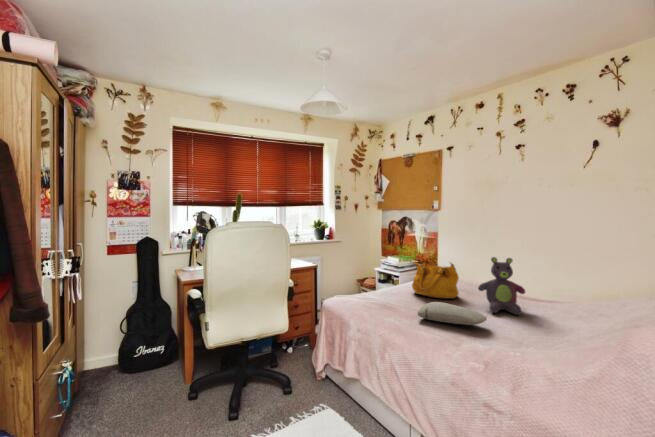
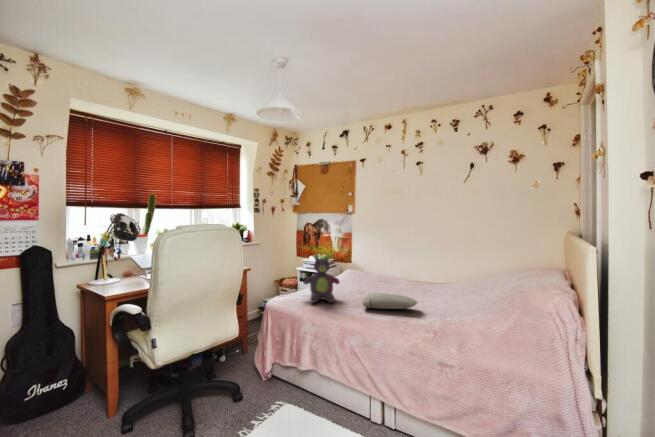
stuffed bear: present [478,257,525,315] -> present [303,255,340,303]
handbag: present [412,262,459,299] -> none [342,258,381,290]

